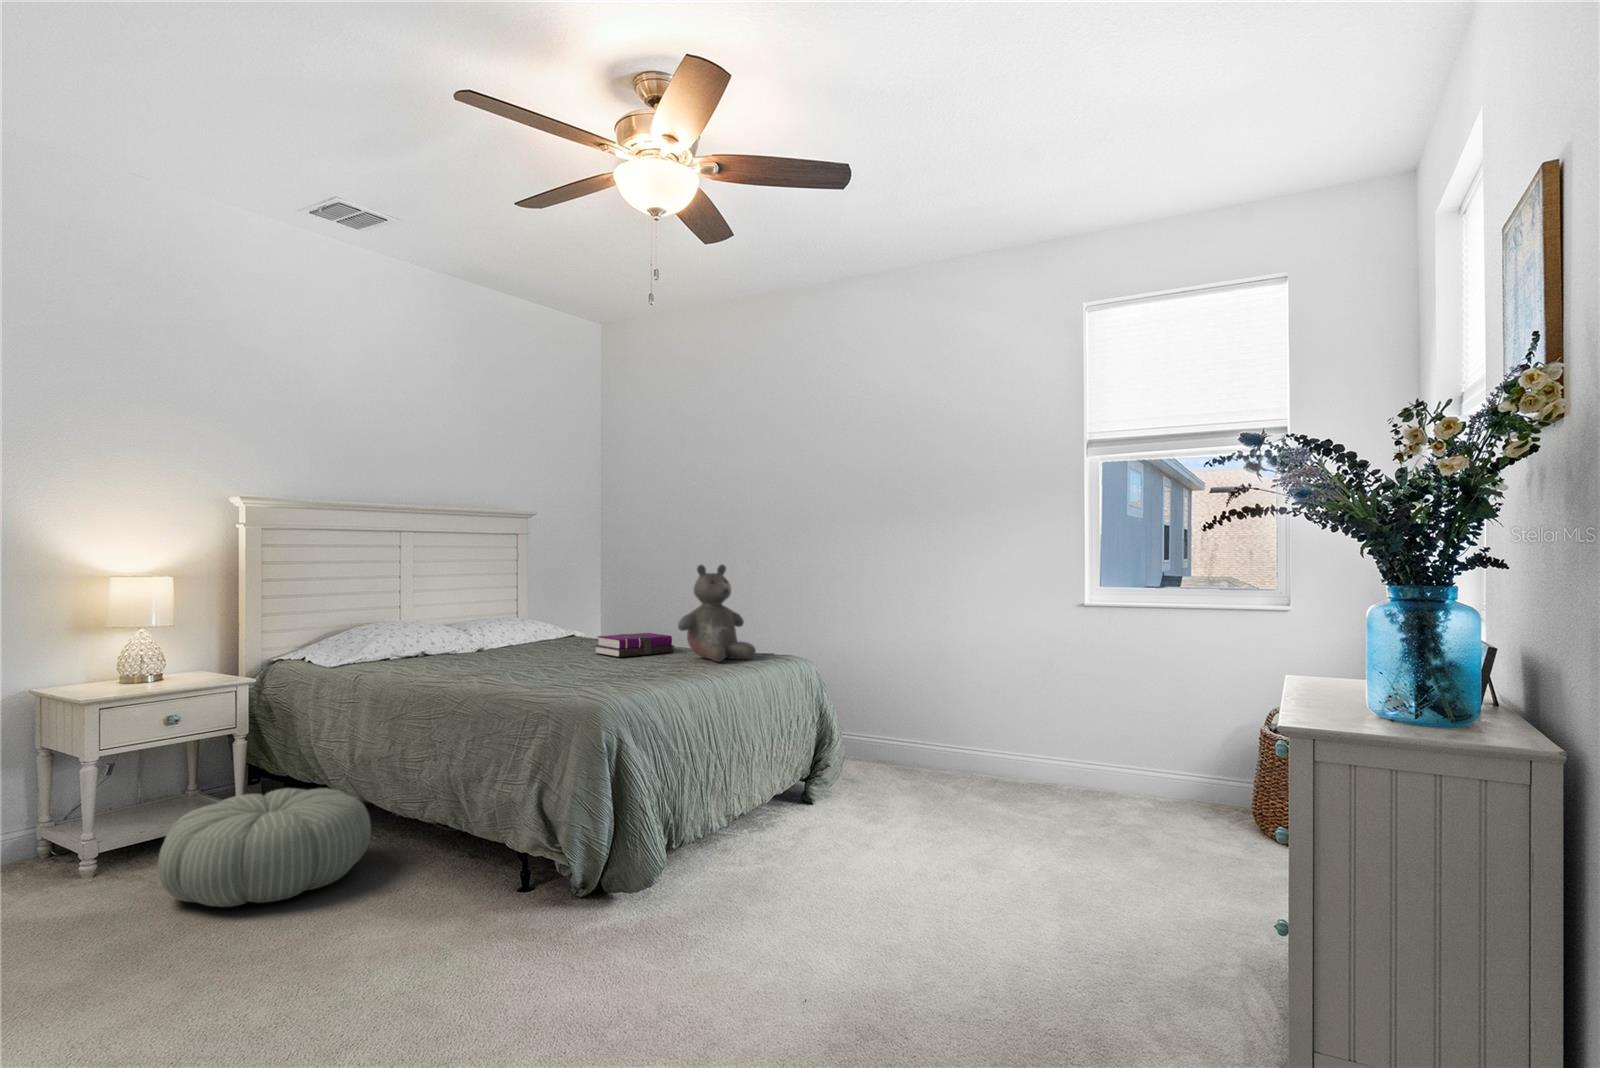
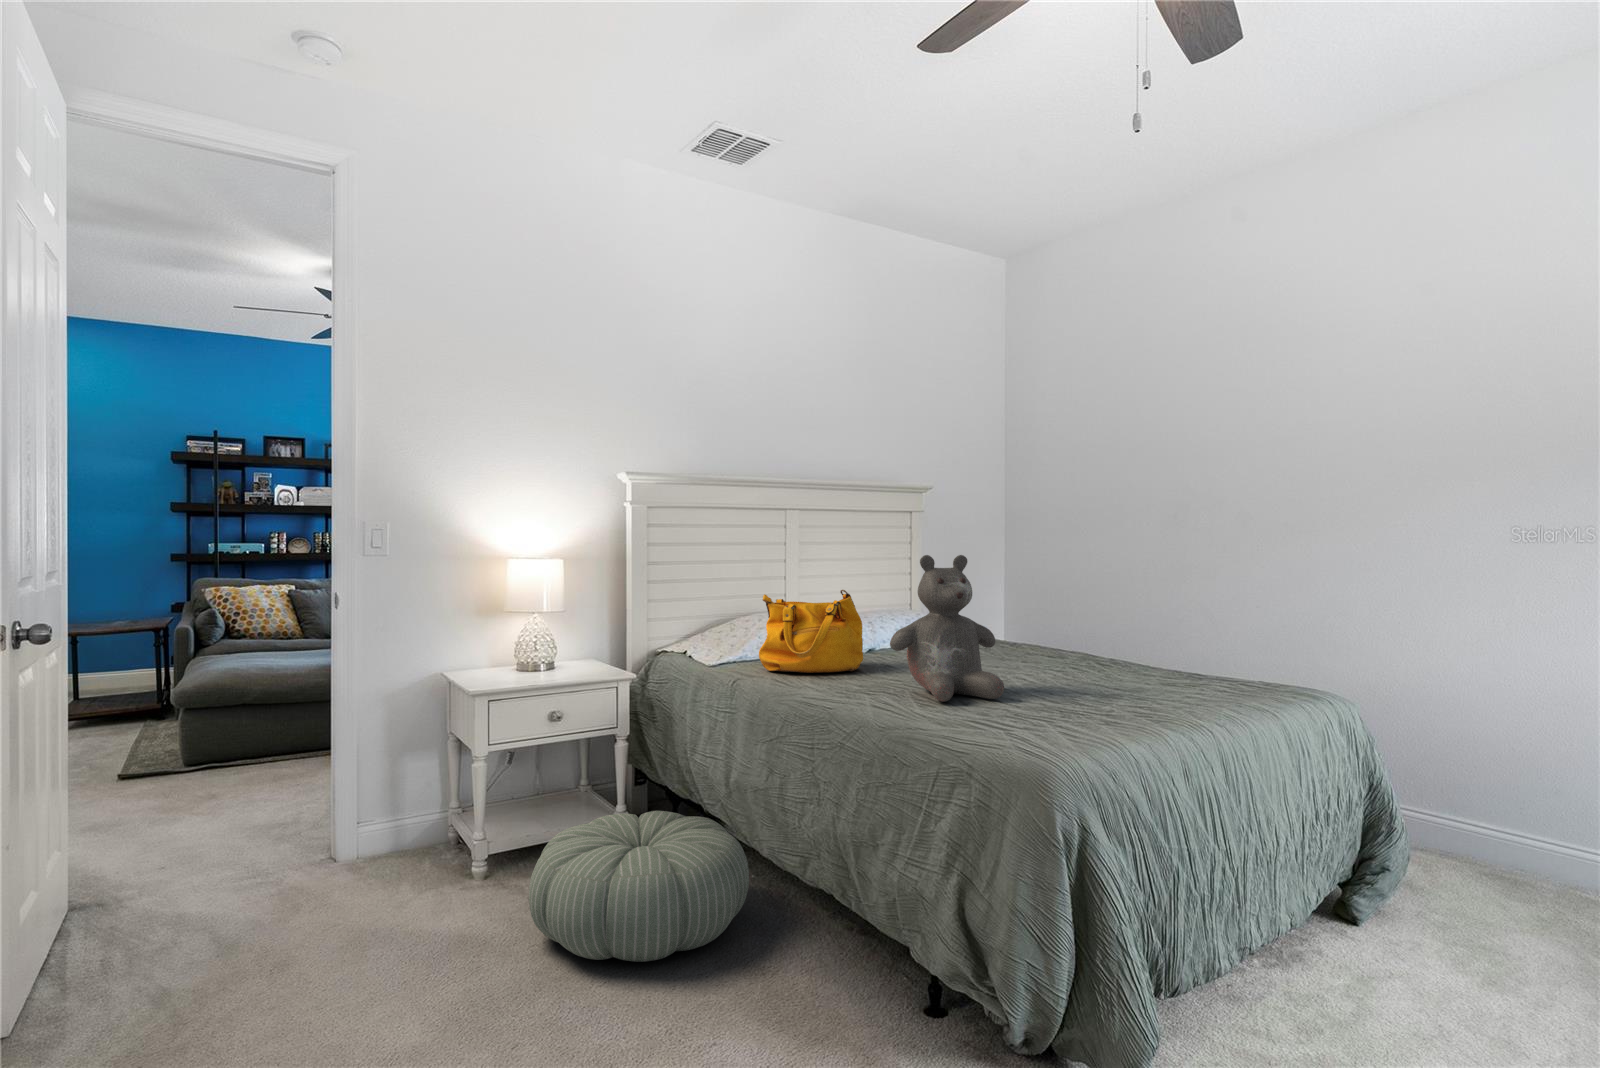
teddy bear: present [678,565,756,662] -> present [890,555,1004,702]
handbag: none [377,598,471,667] -> present [759,590,863,673]
notebook: present [595,633,675,657] -> none [1016,643,1129,677]

